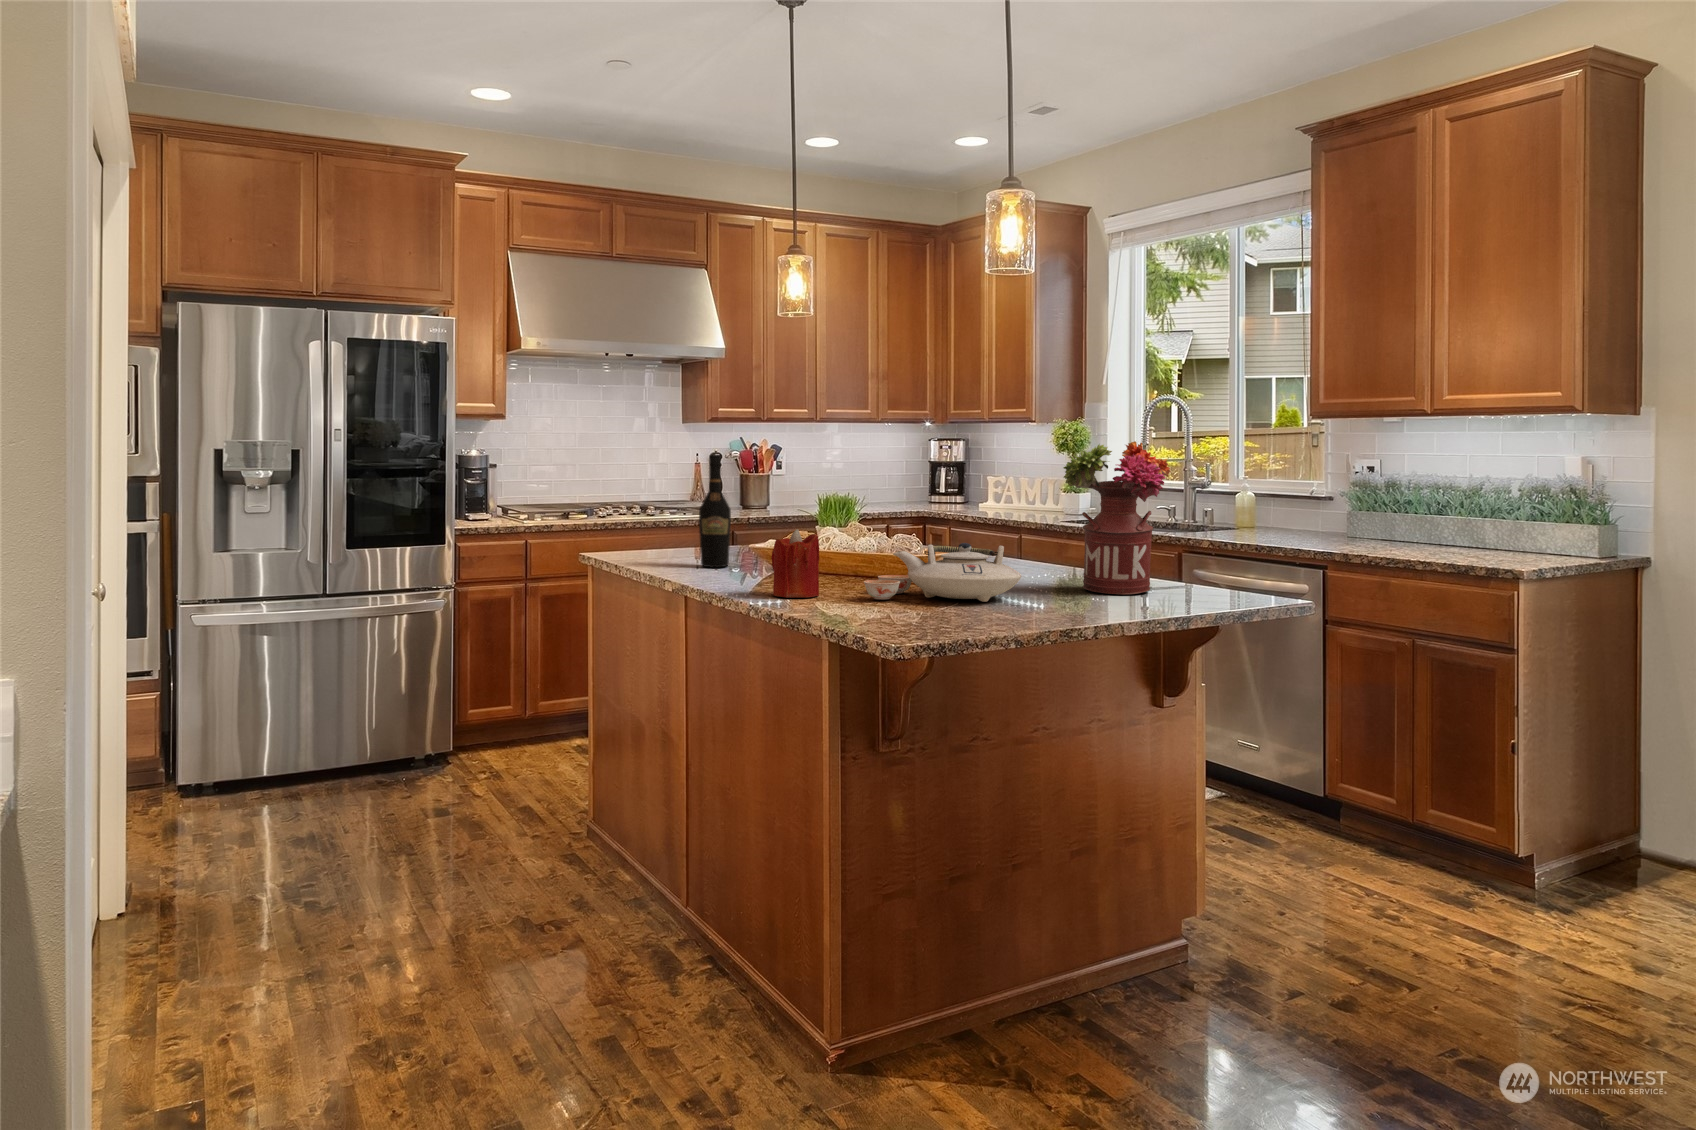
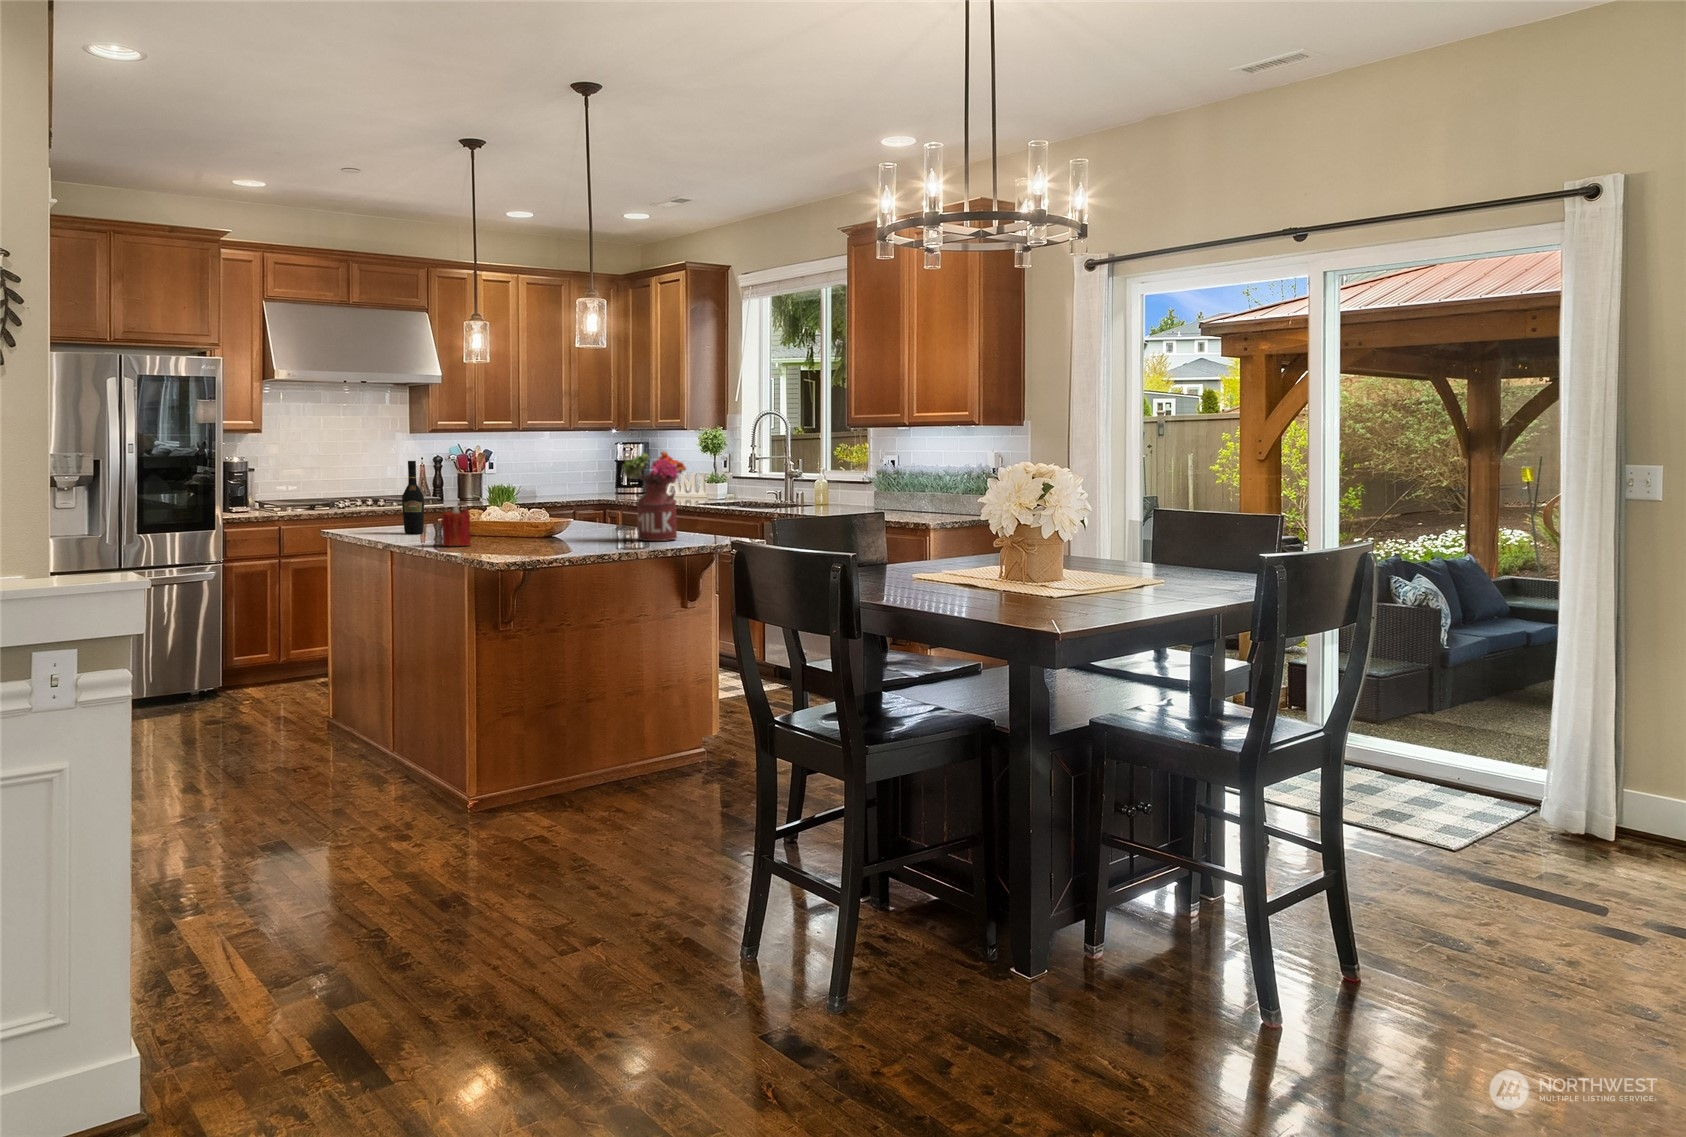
teapot: present [864,543,1021,602] -> none [497,512,593,546]

